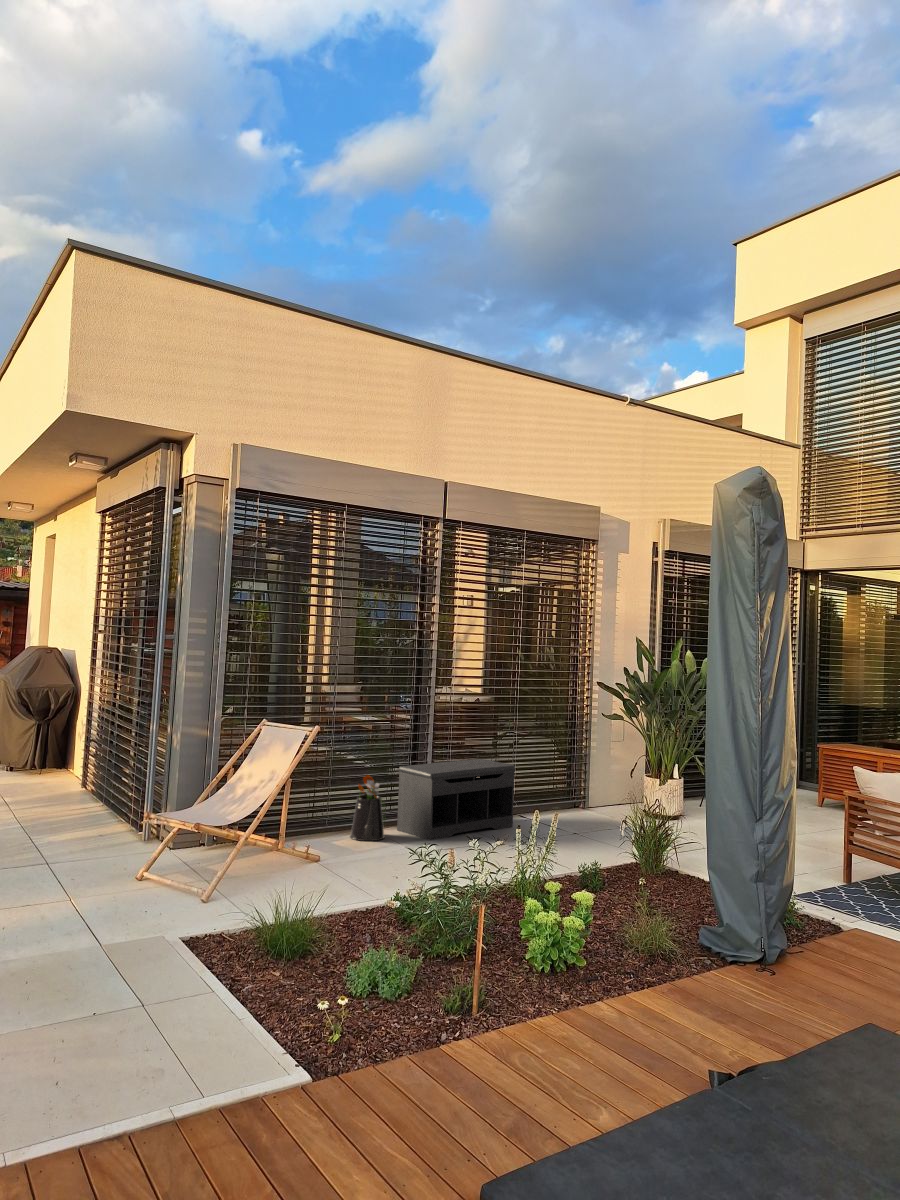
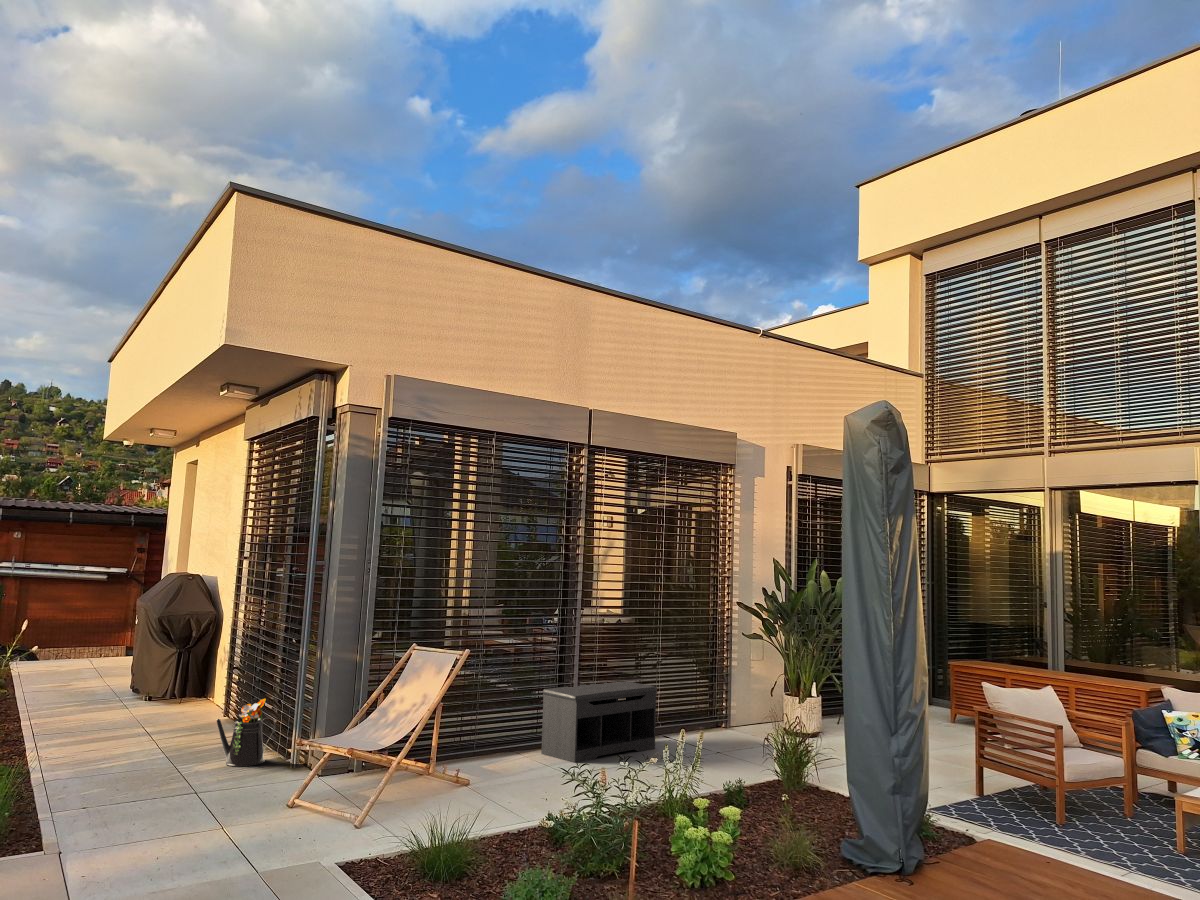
watering can: present [350,775,386,841] -> present [217,699,275,766]

